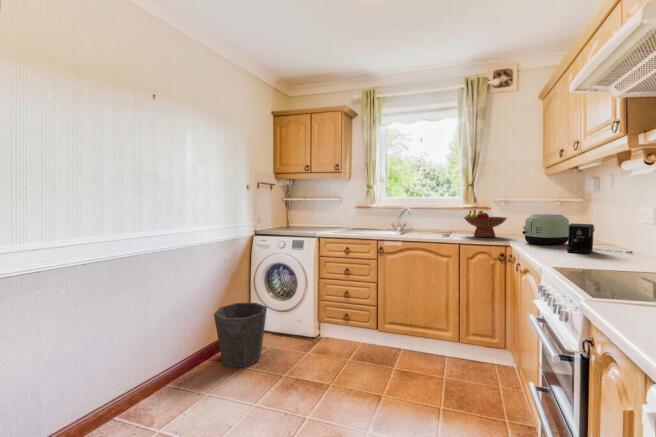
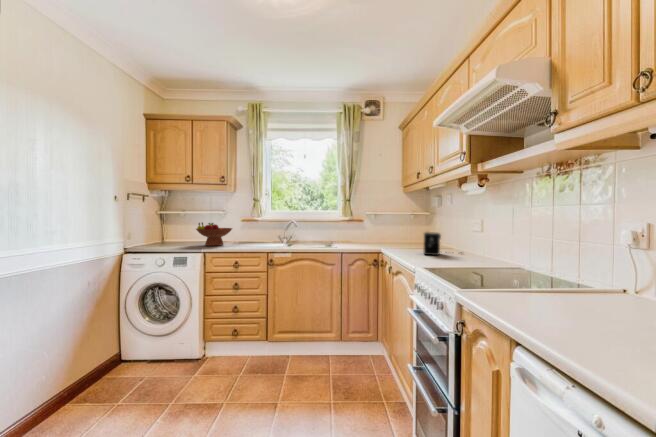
fruit bowl: present [464,210,507,237] -> present [196,223,232,246]
toaster: present [522,213,569,245] -> none [390,225,422,250]
waste bin: present [214,303,267,368] -> none [68,331,143,416]

